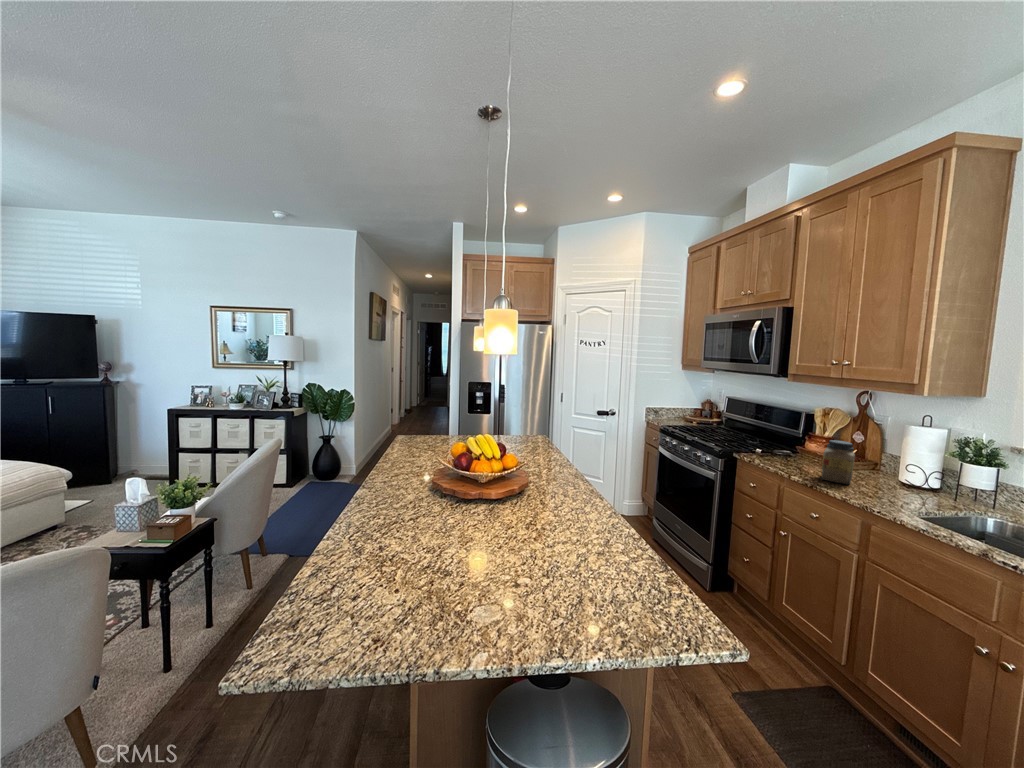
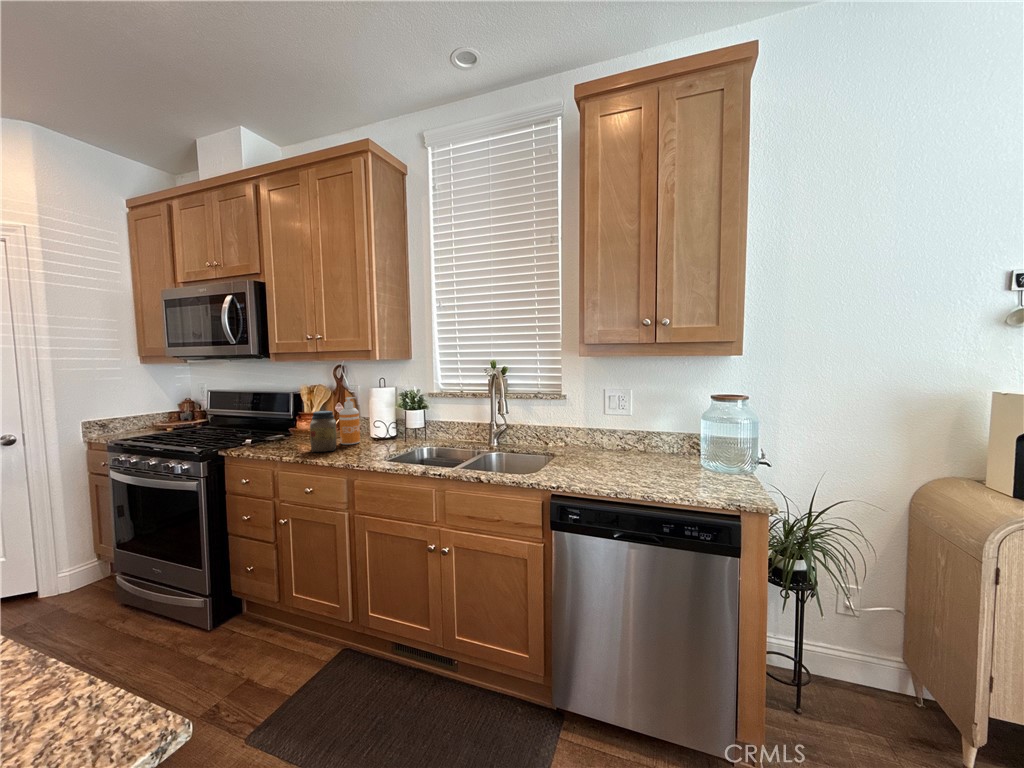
soap dispenser: none [856,431,886,483] -> present [339,397,360,444]

